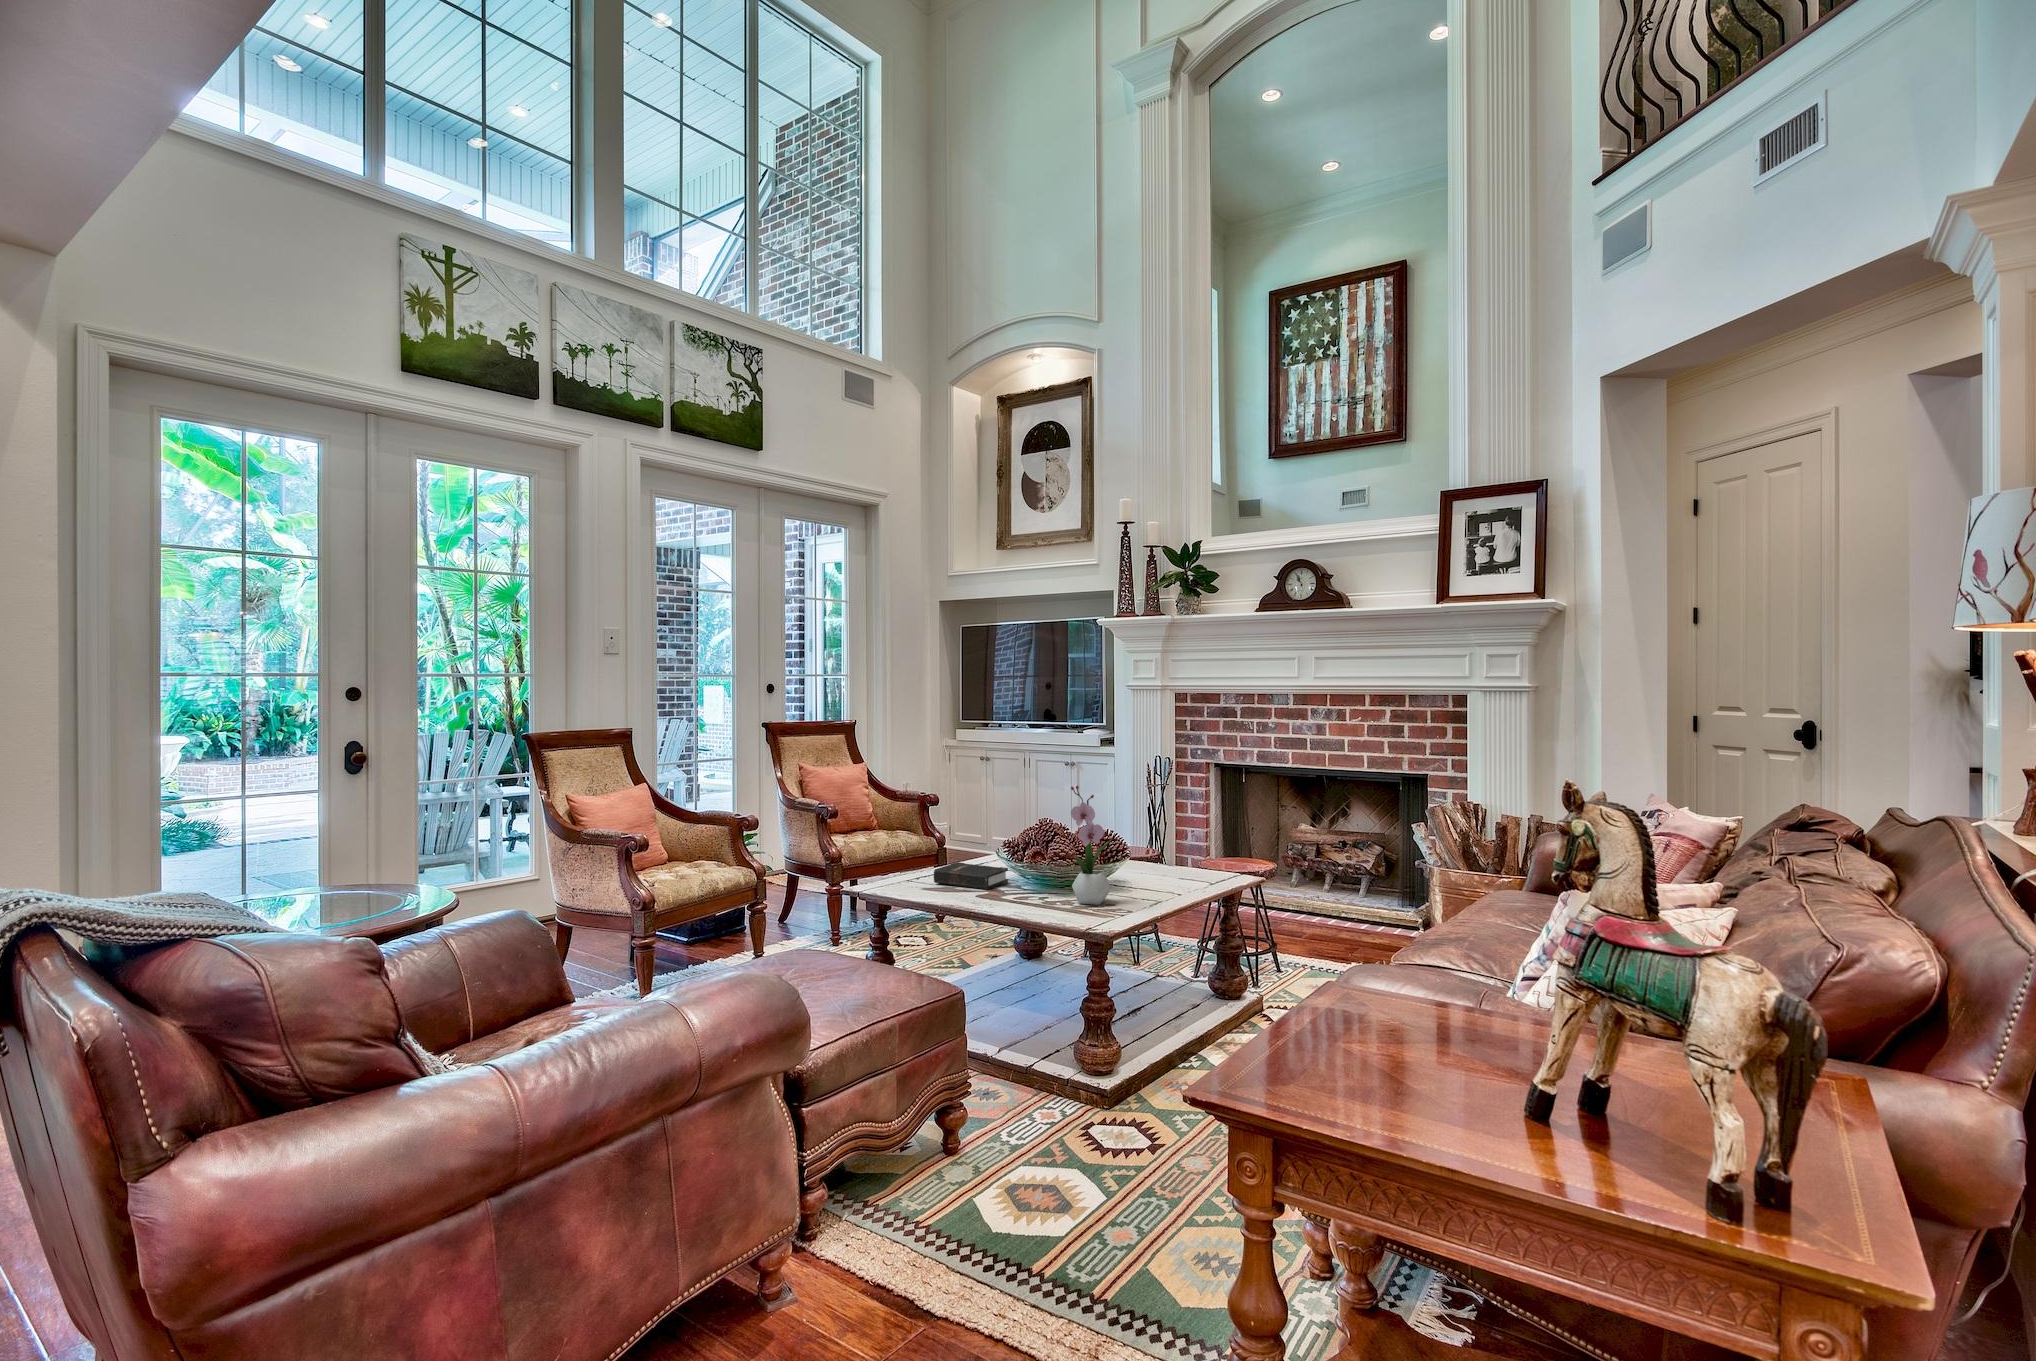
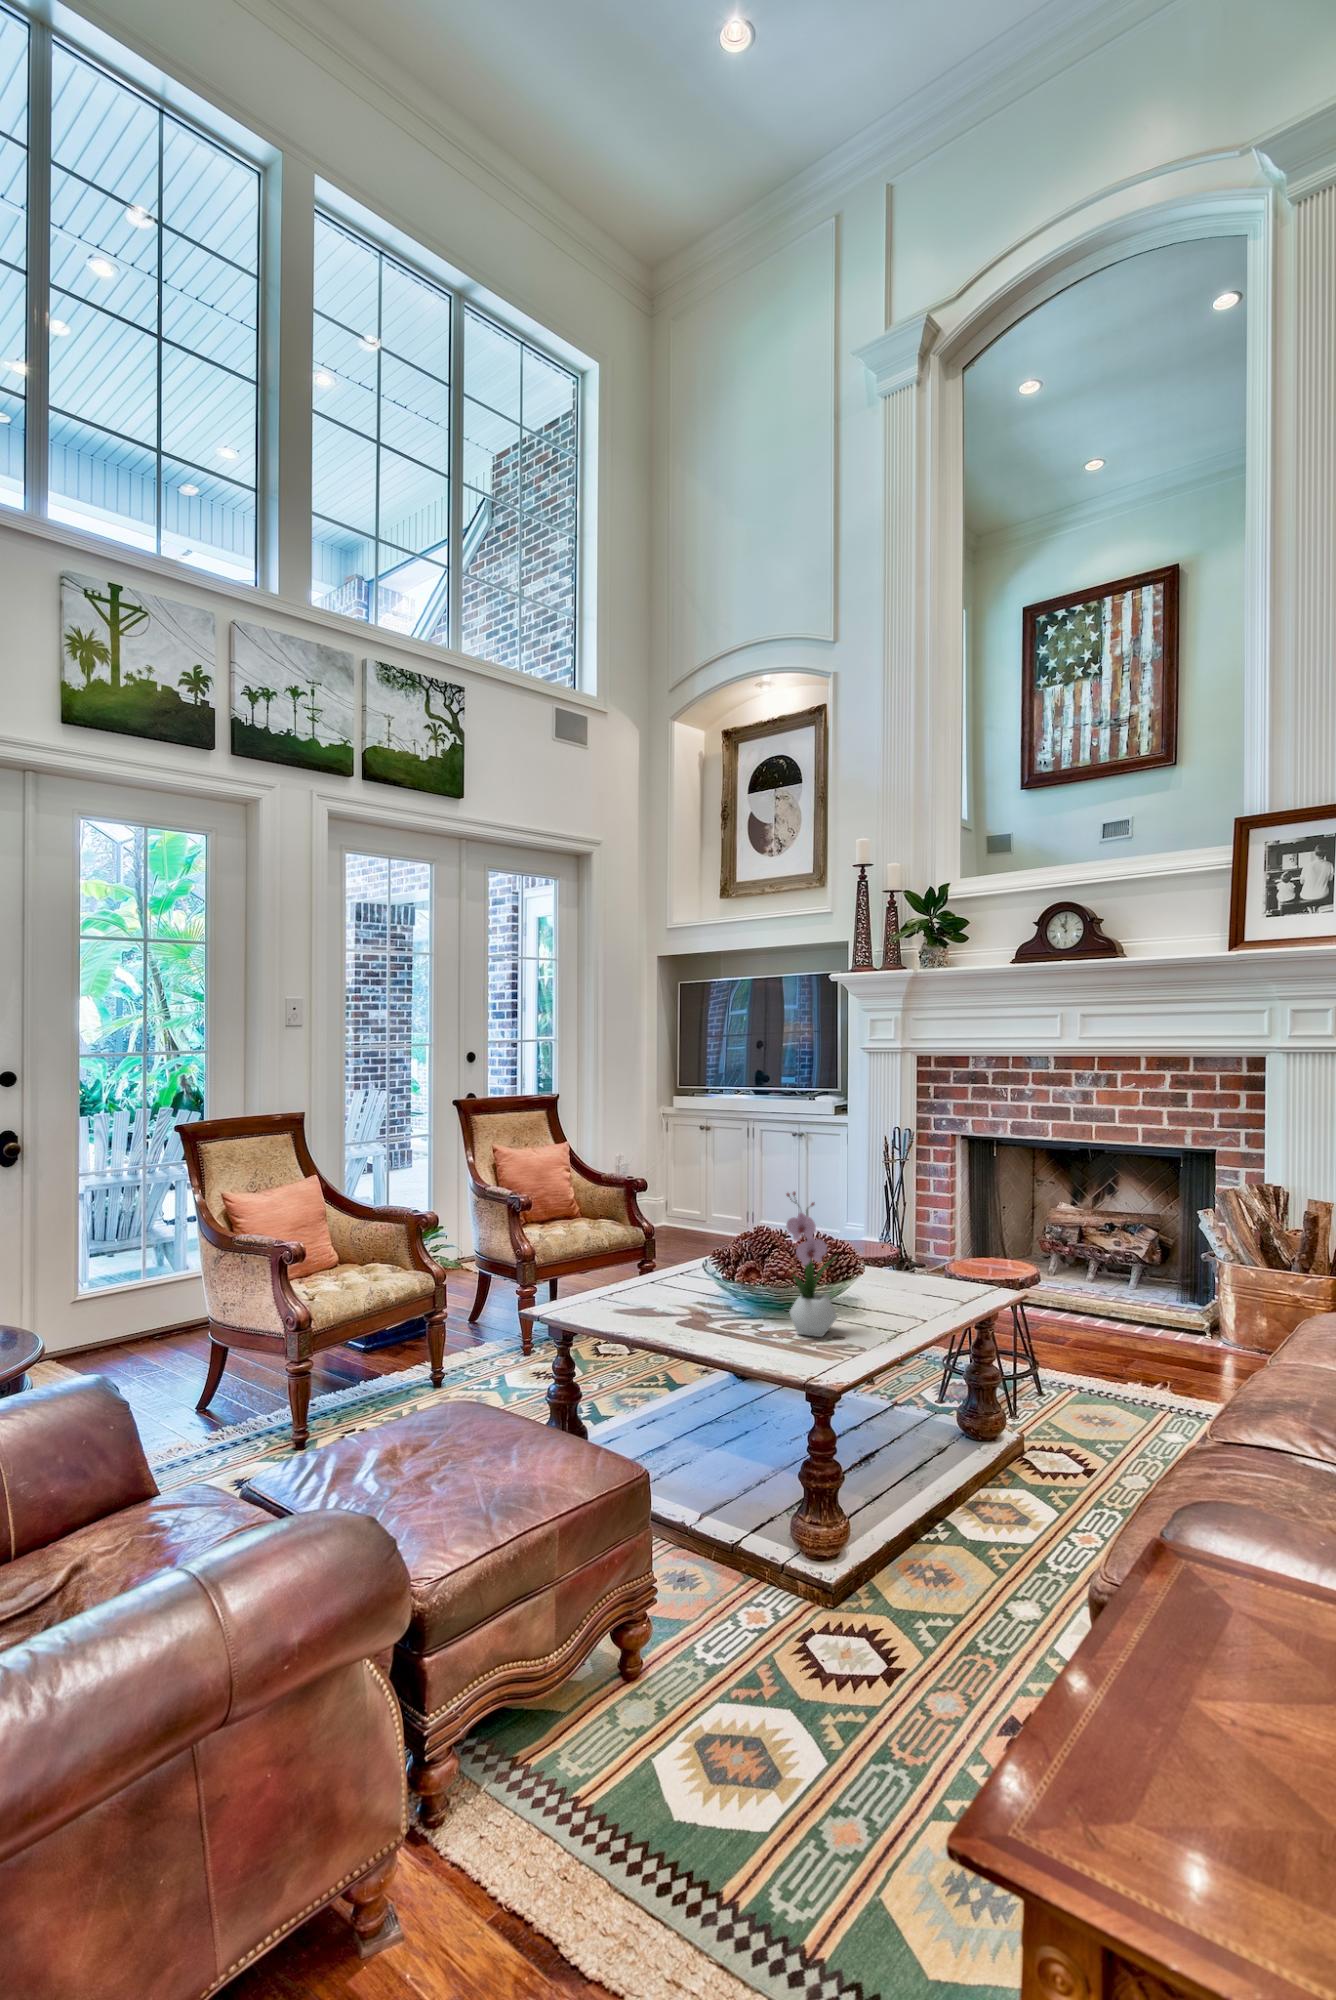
hardback book: present [934,862,1008,889] -> none [629,1270,716,1308]

